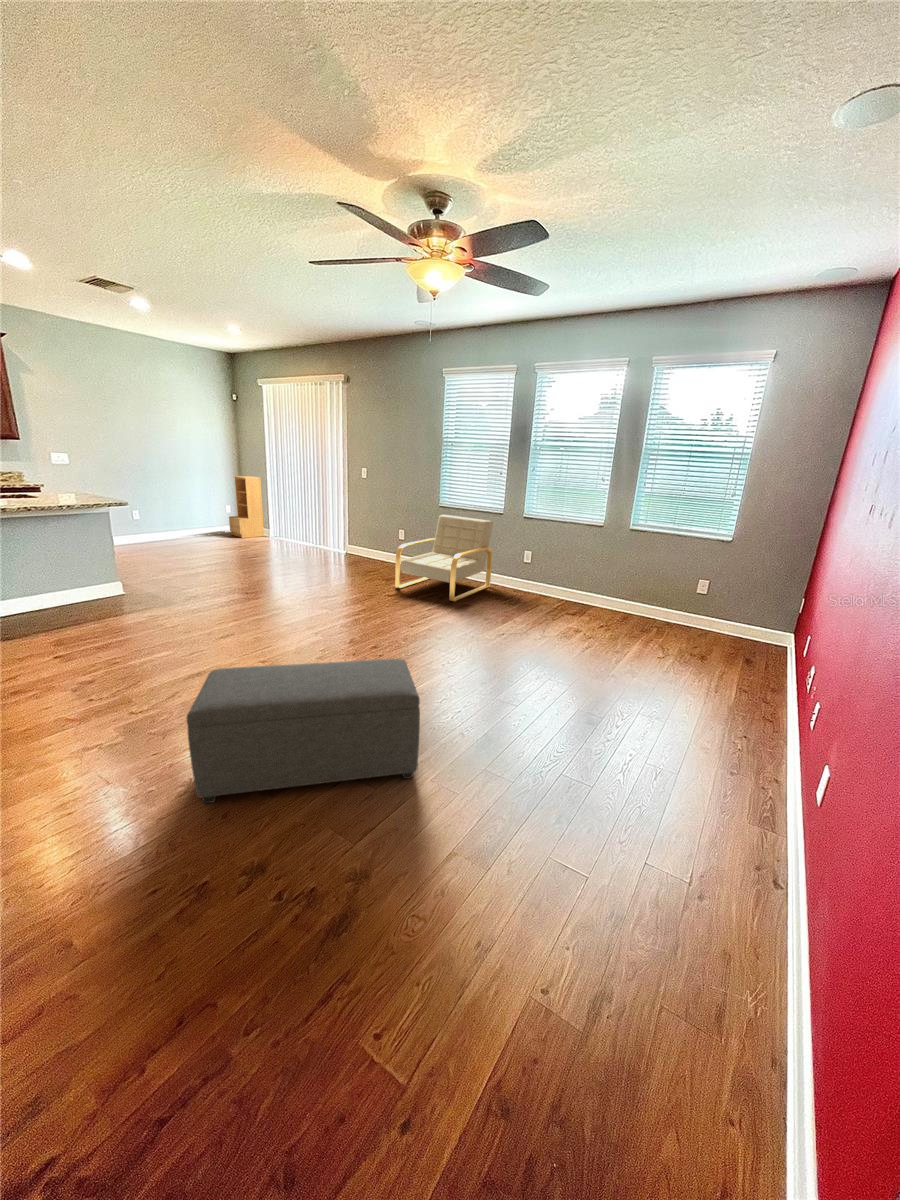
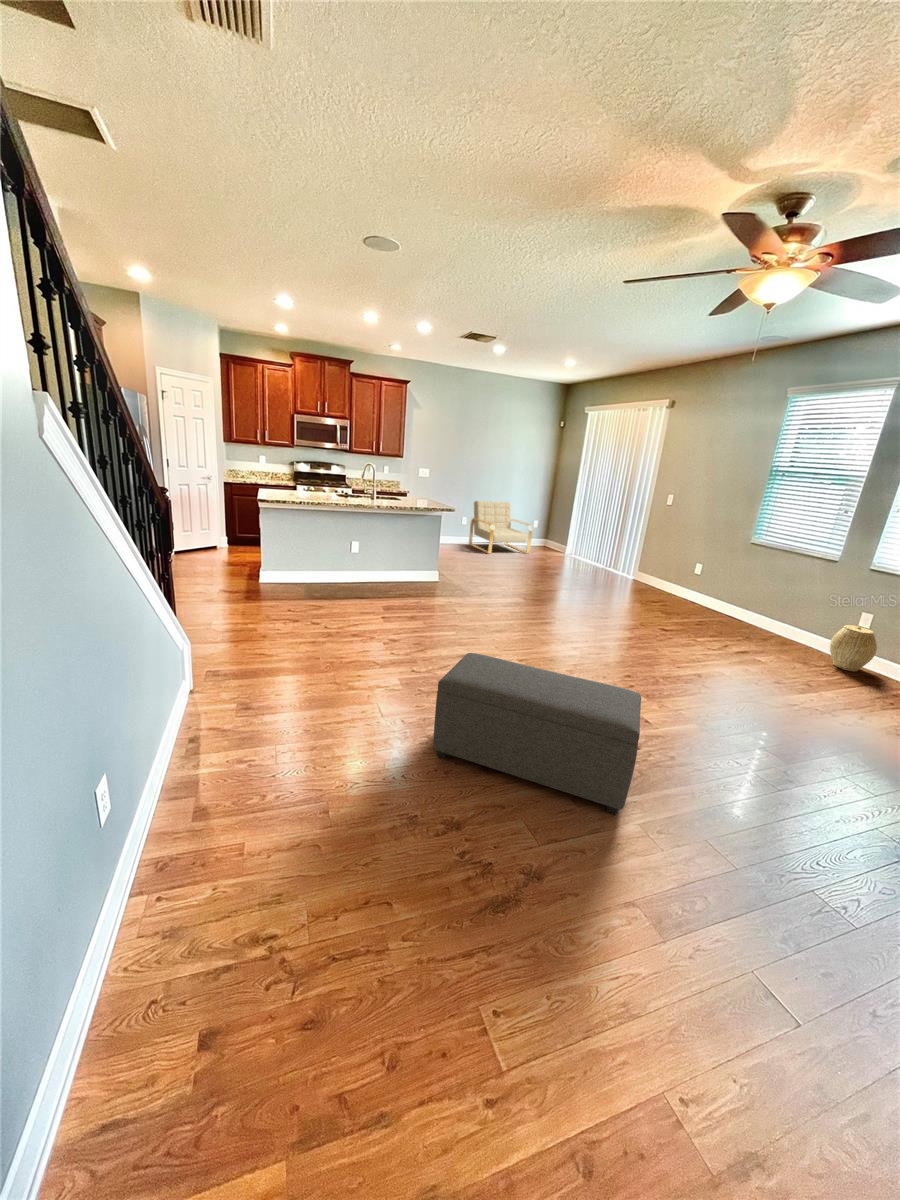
bookshelf: present [229,476,264,538] -> none [531,494,567,551]
armchair: present [395,515,493,602] -> present [469,501,532,554]
woven basket: none [508,562,535,597] -> present [830,625,877,671]

